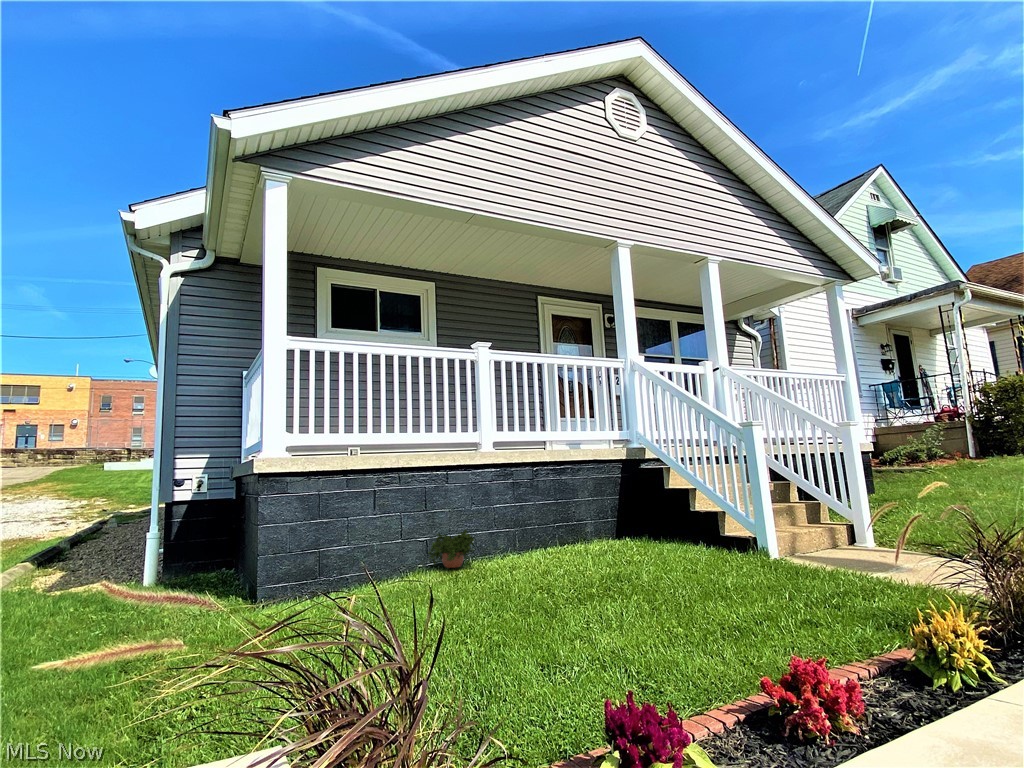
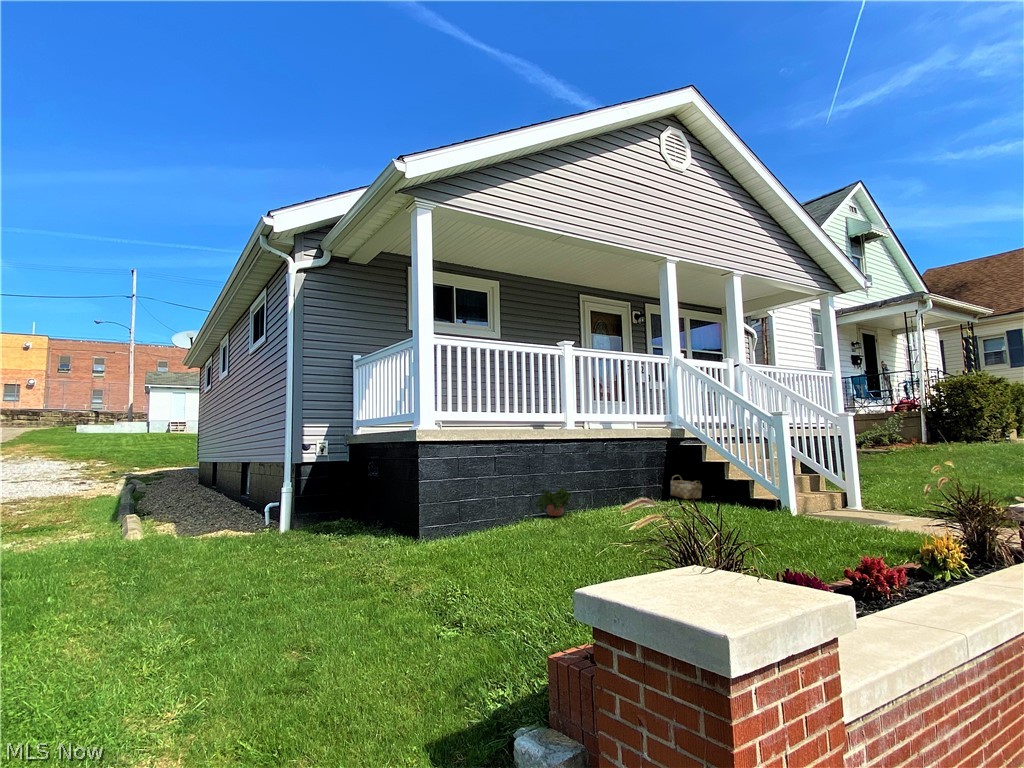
woven basket: none [625,508,663,539] -> present [671,475,702,499]

